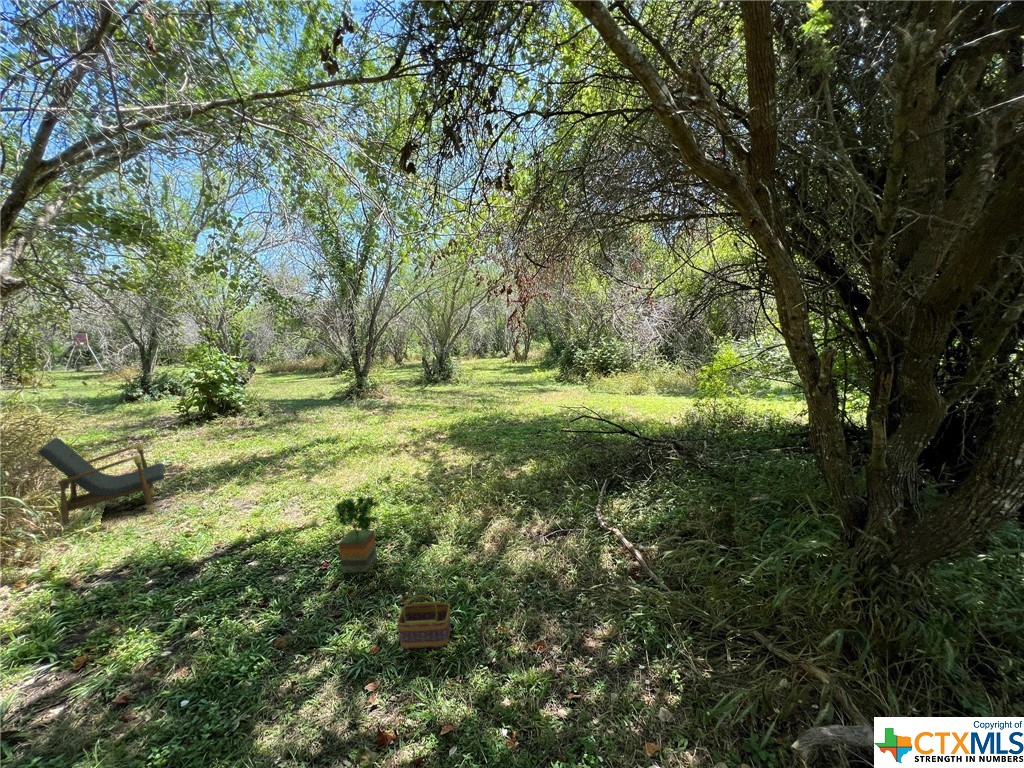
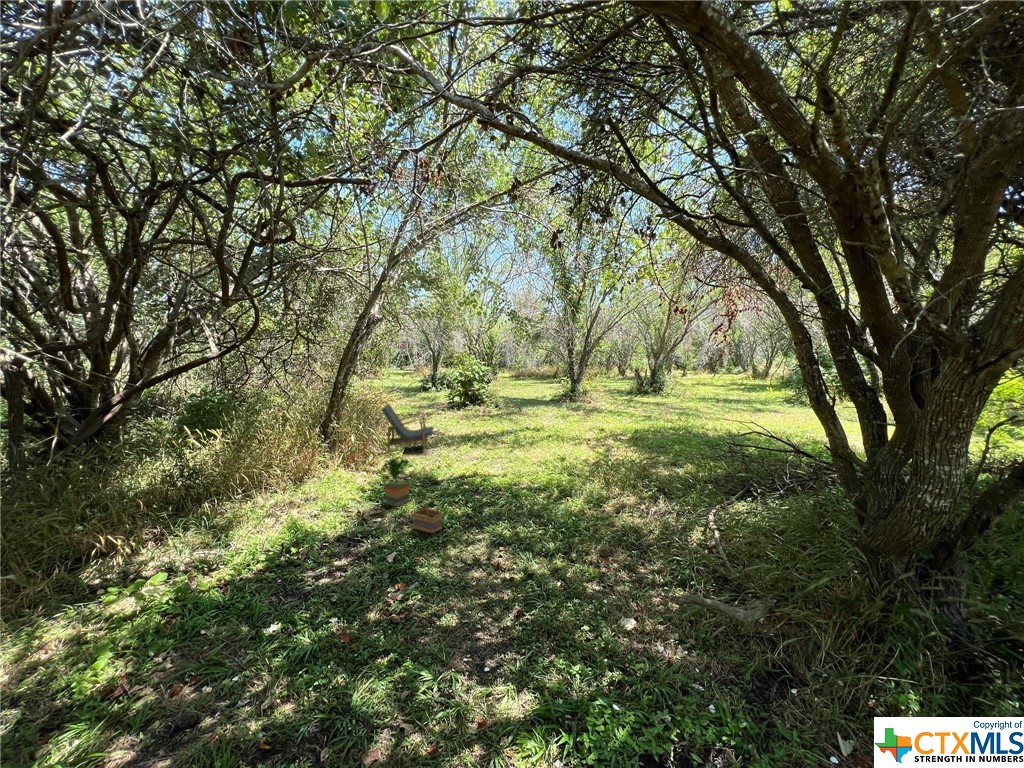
potted tree: present [334,497,380,572] -> present [382,458,413,507]
basket: present [397,578,450,648] -> present [413,501,442,533]

